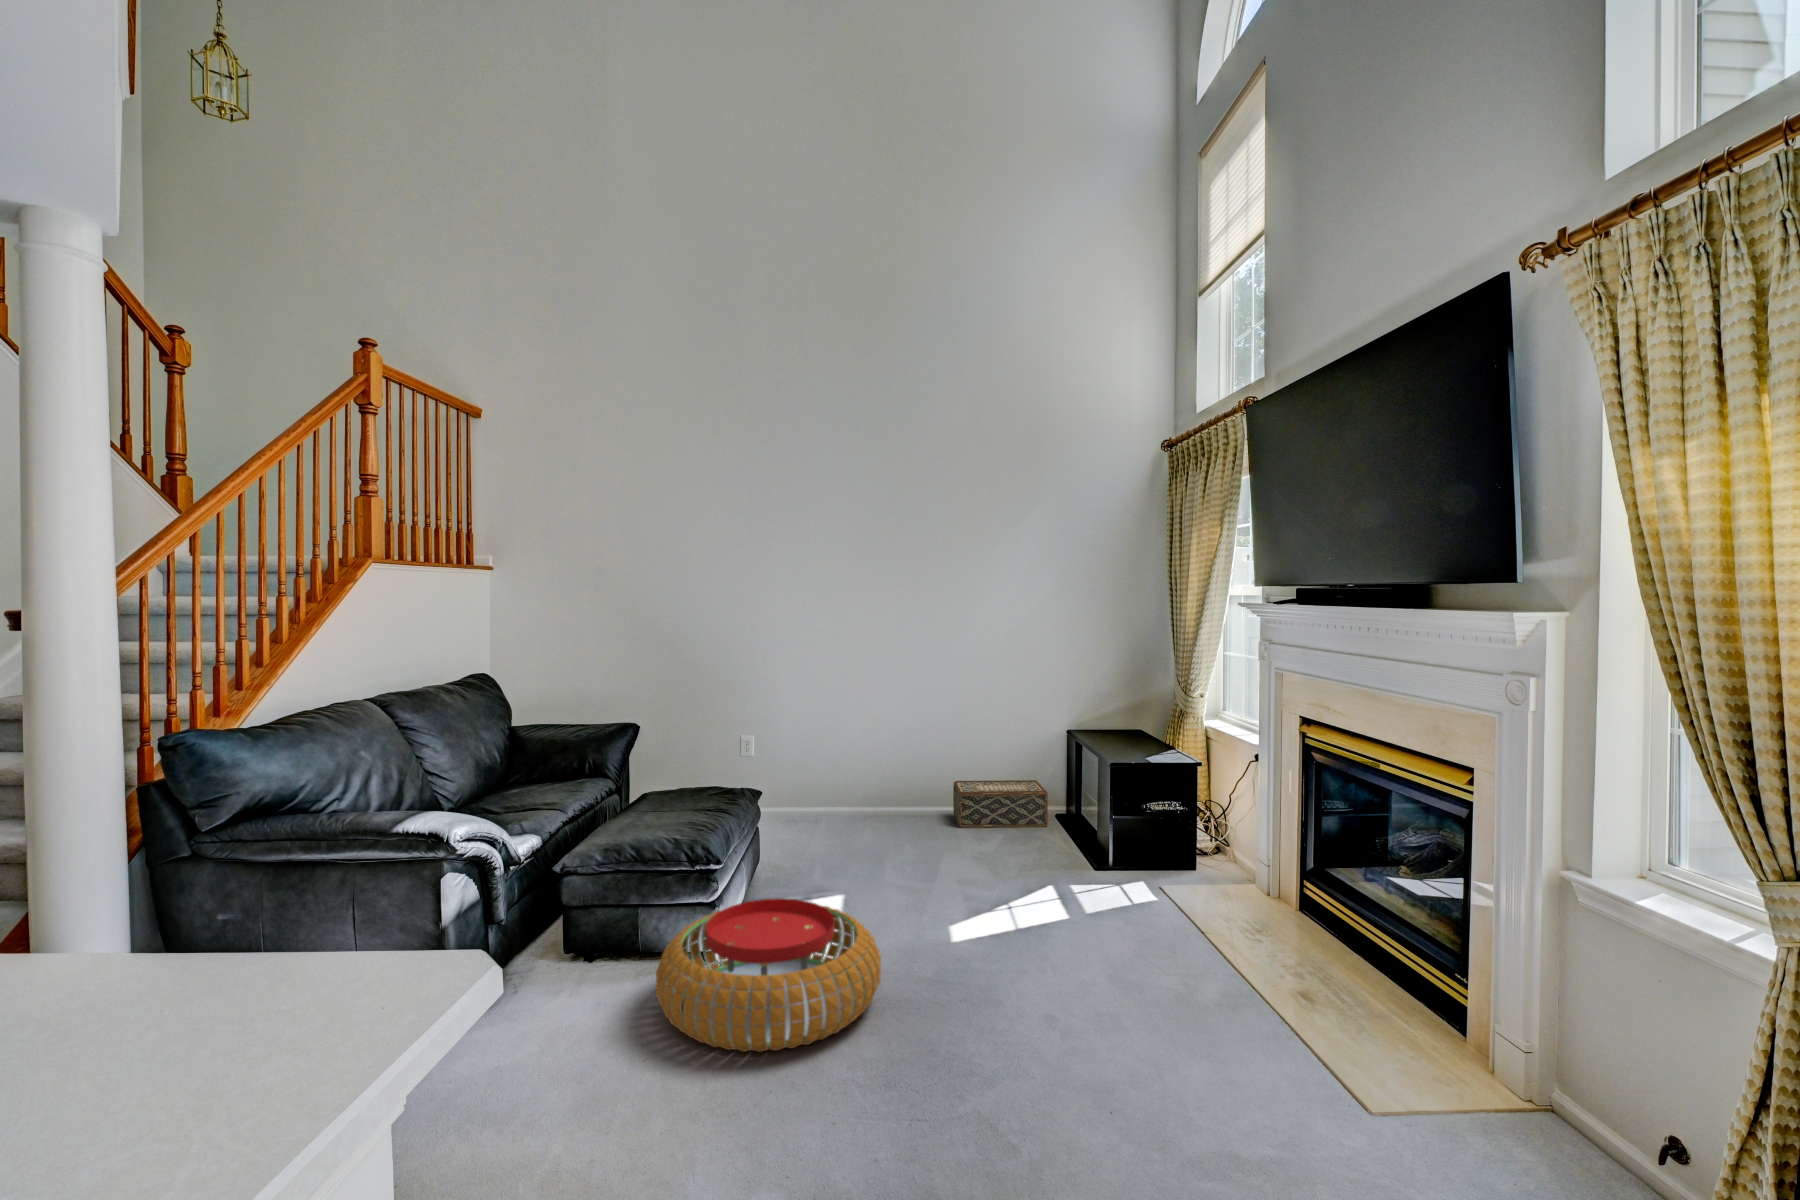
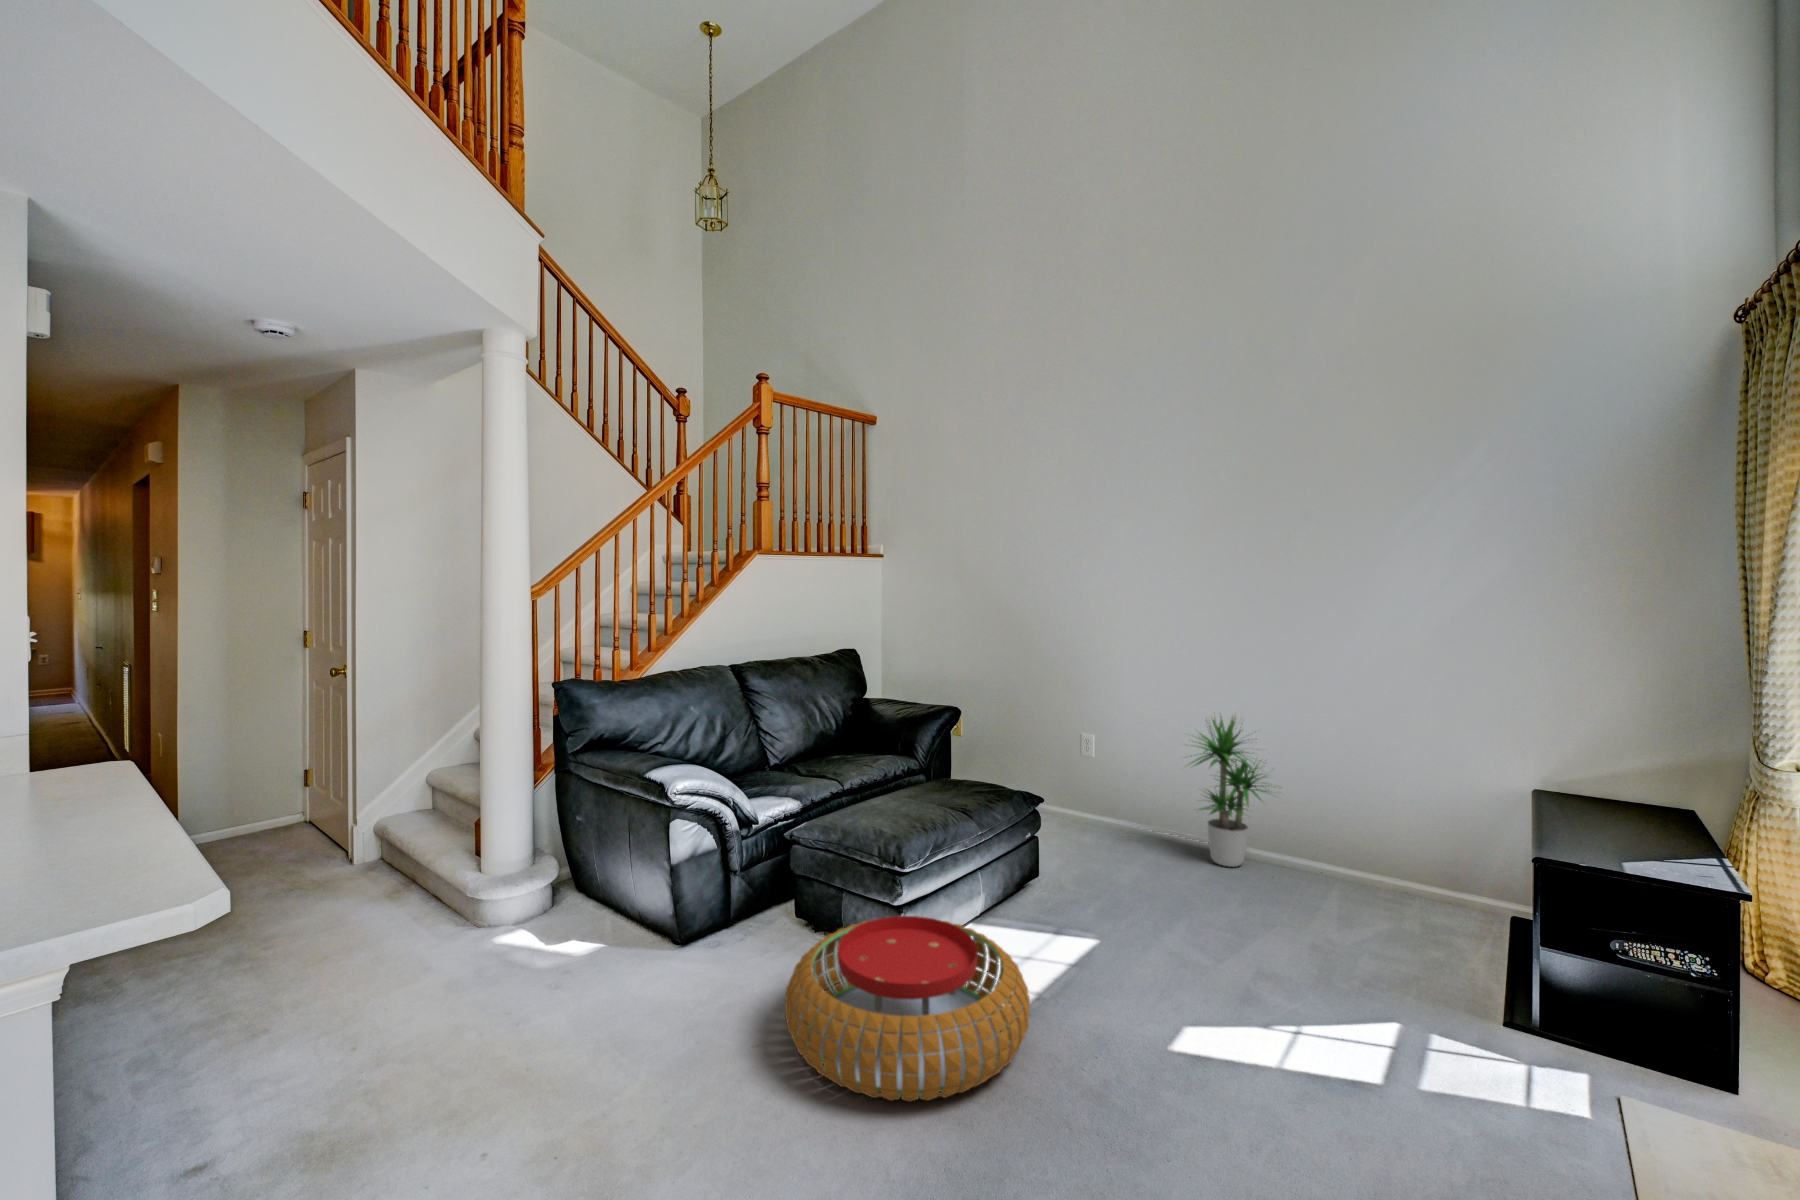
potted plant: none [845,699,928,828] -> present [1191,716,1275,867]
woven basket: present [953,780,1048,828] -> none [1324,826,1469,917]

